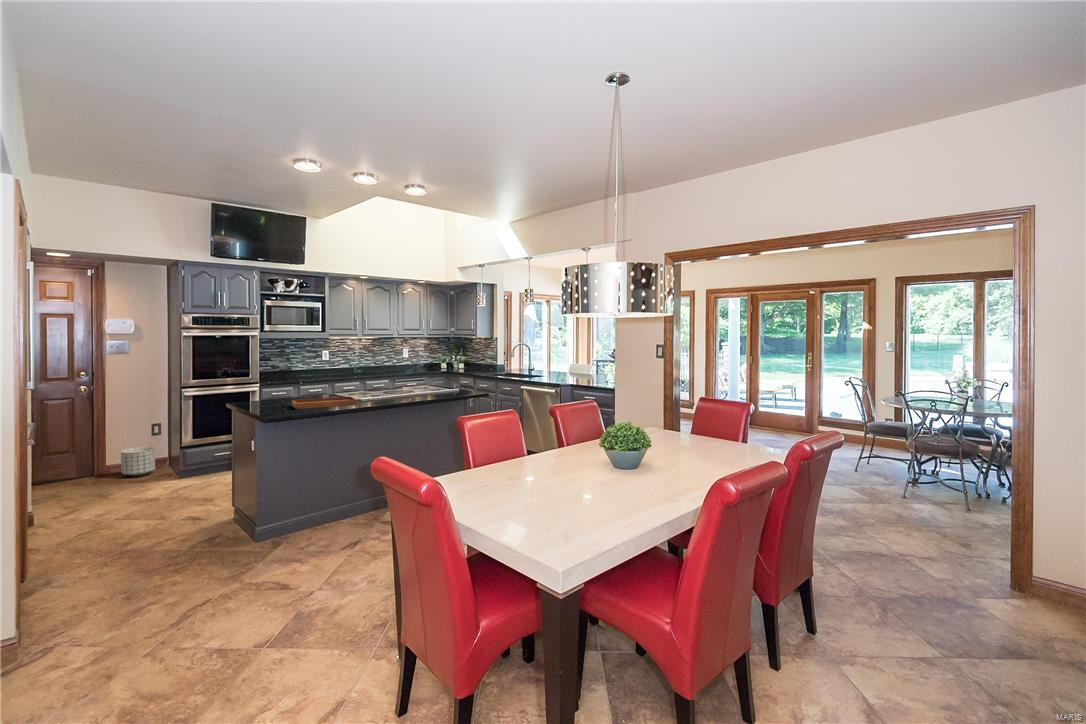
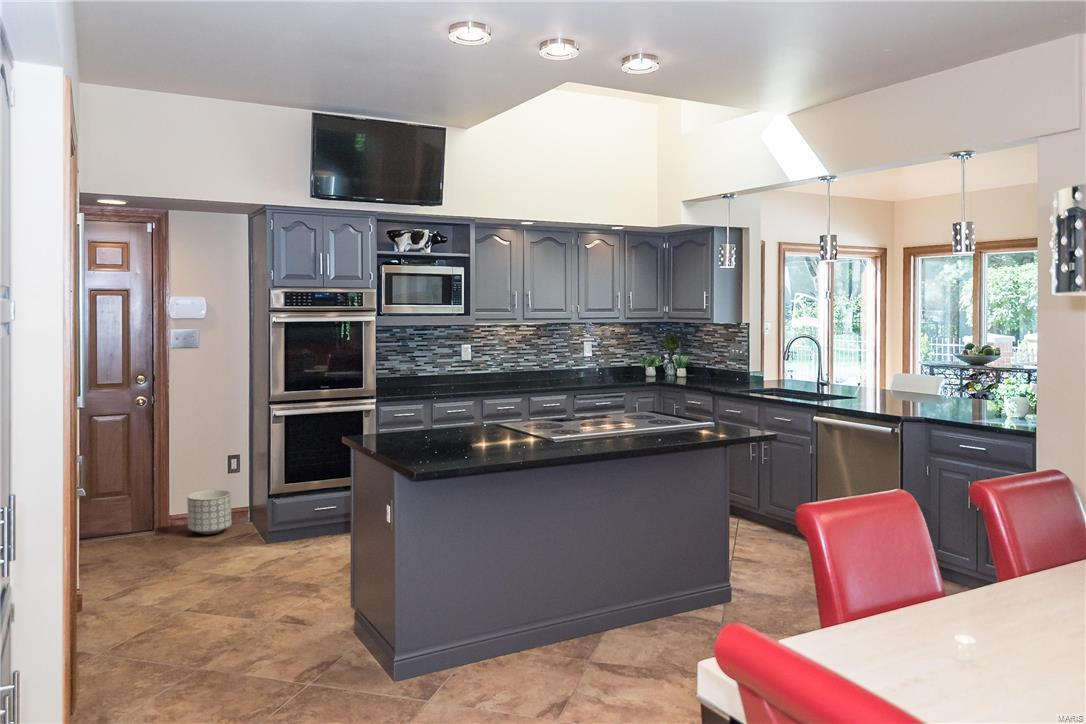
tray: present [292,385,358,409] -> none [446,414,554,455]

